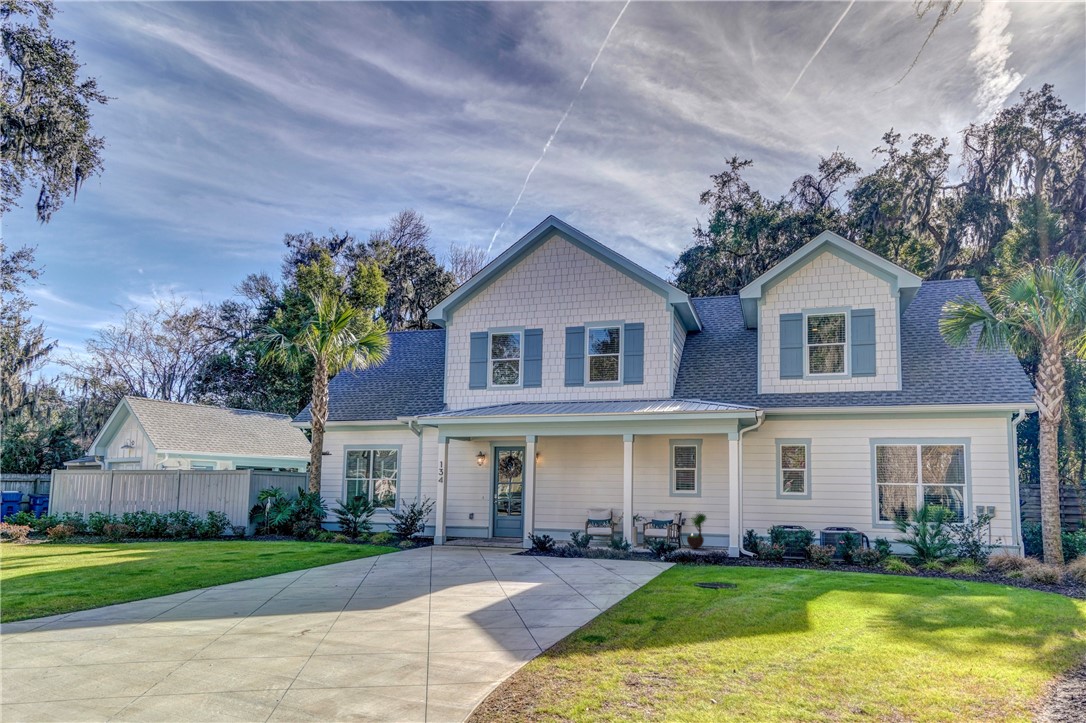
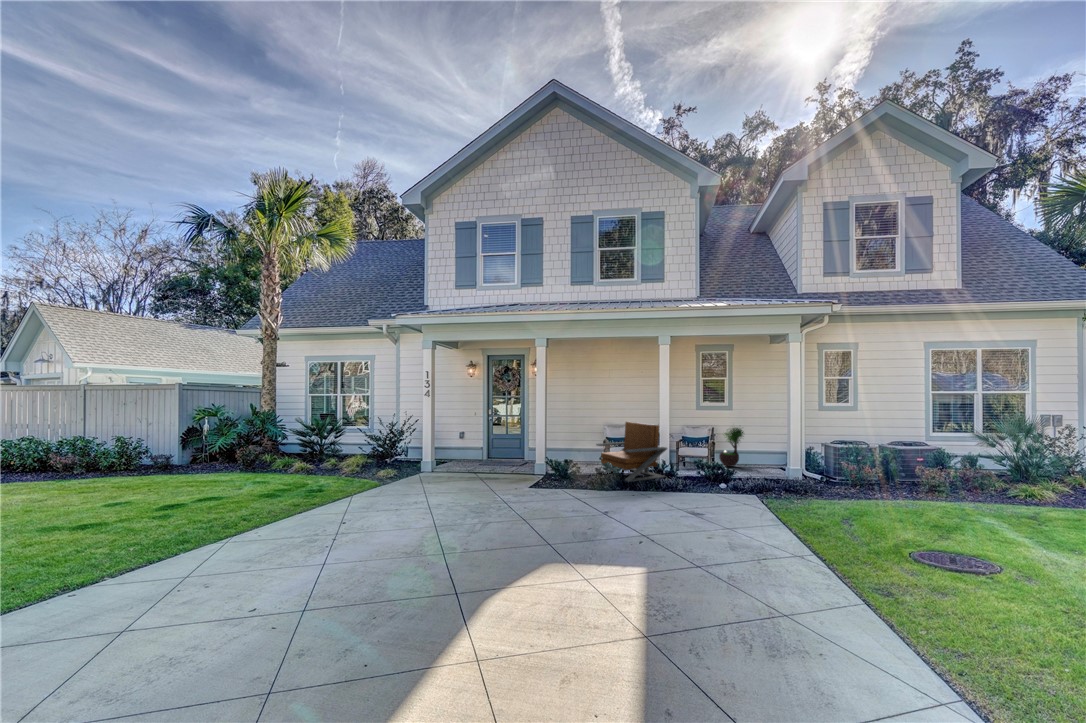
lounge chair: none [573,506,628,554] -> present [596,422,667,482]

